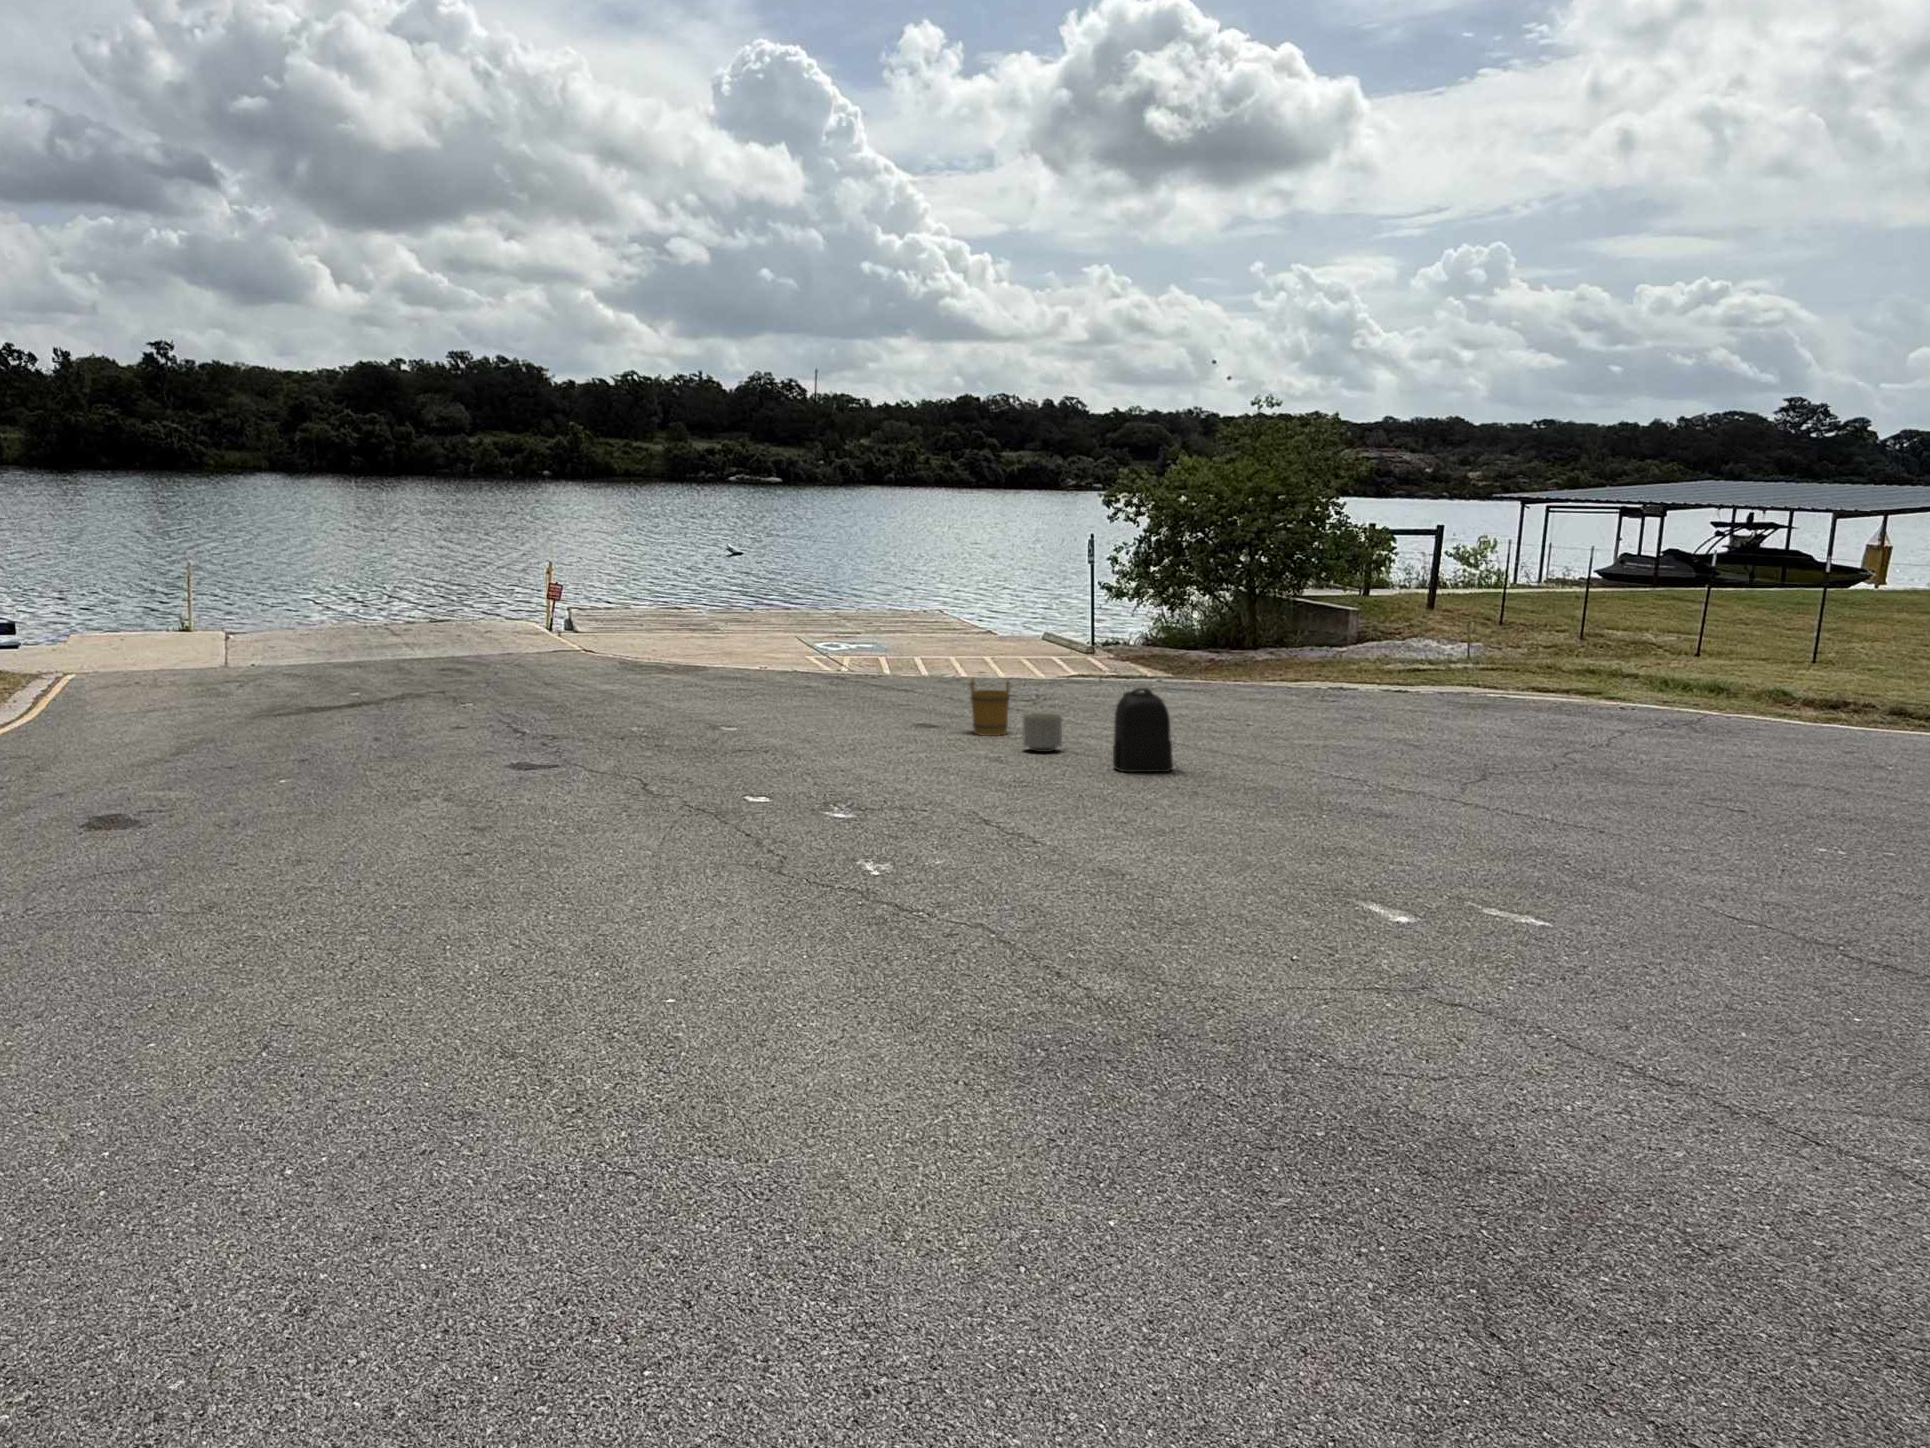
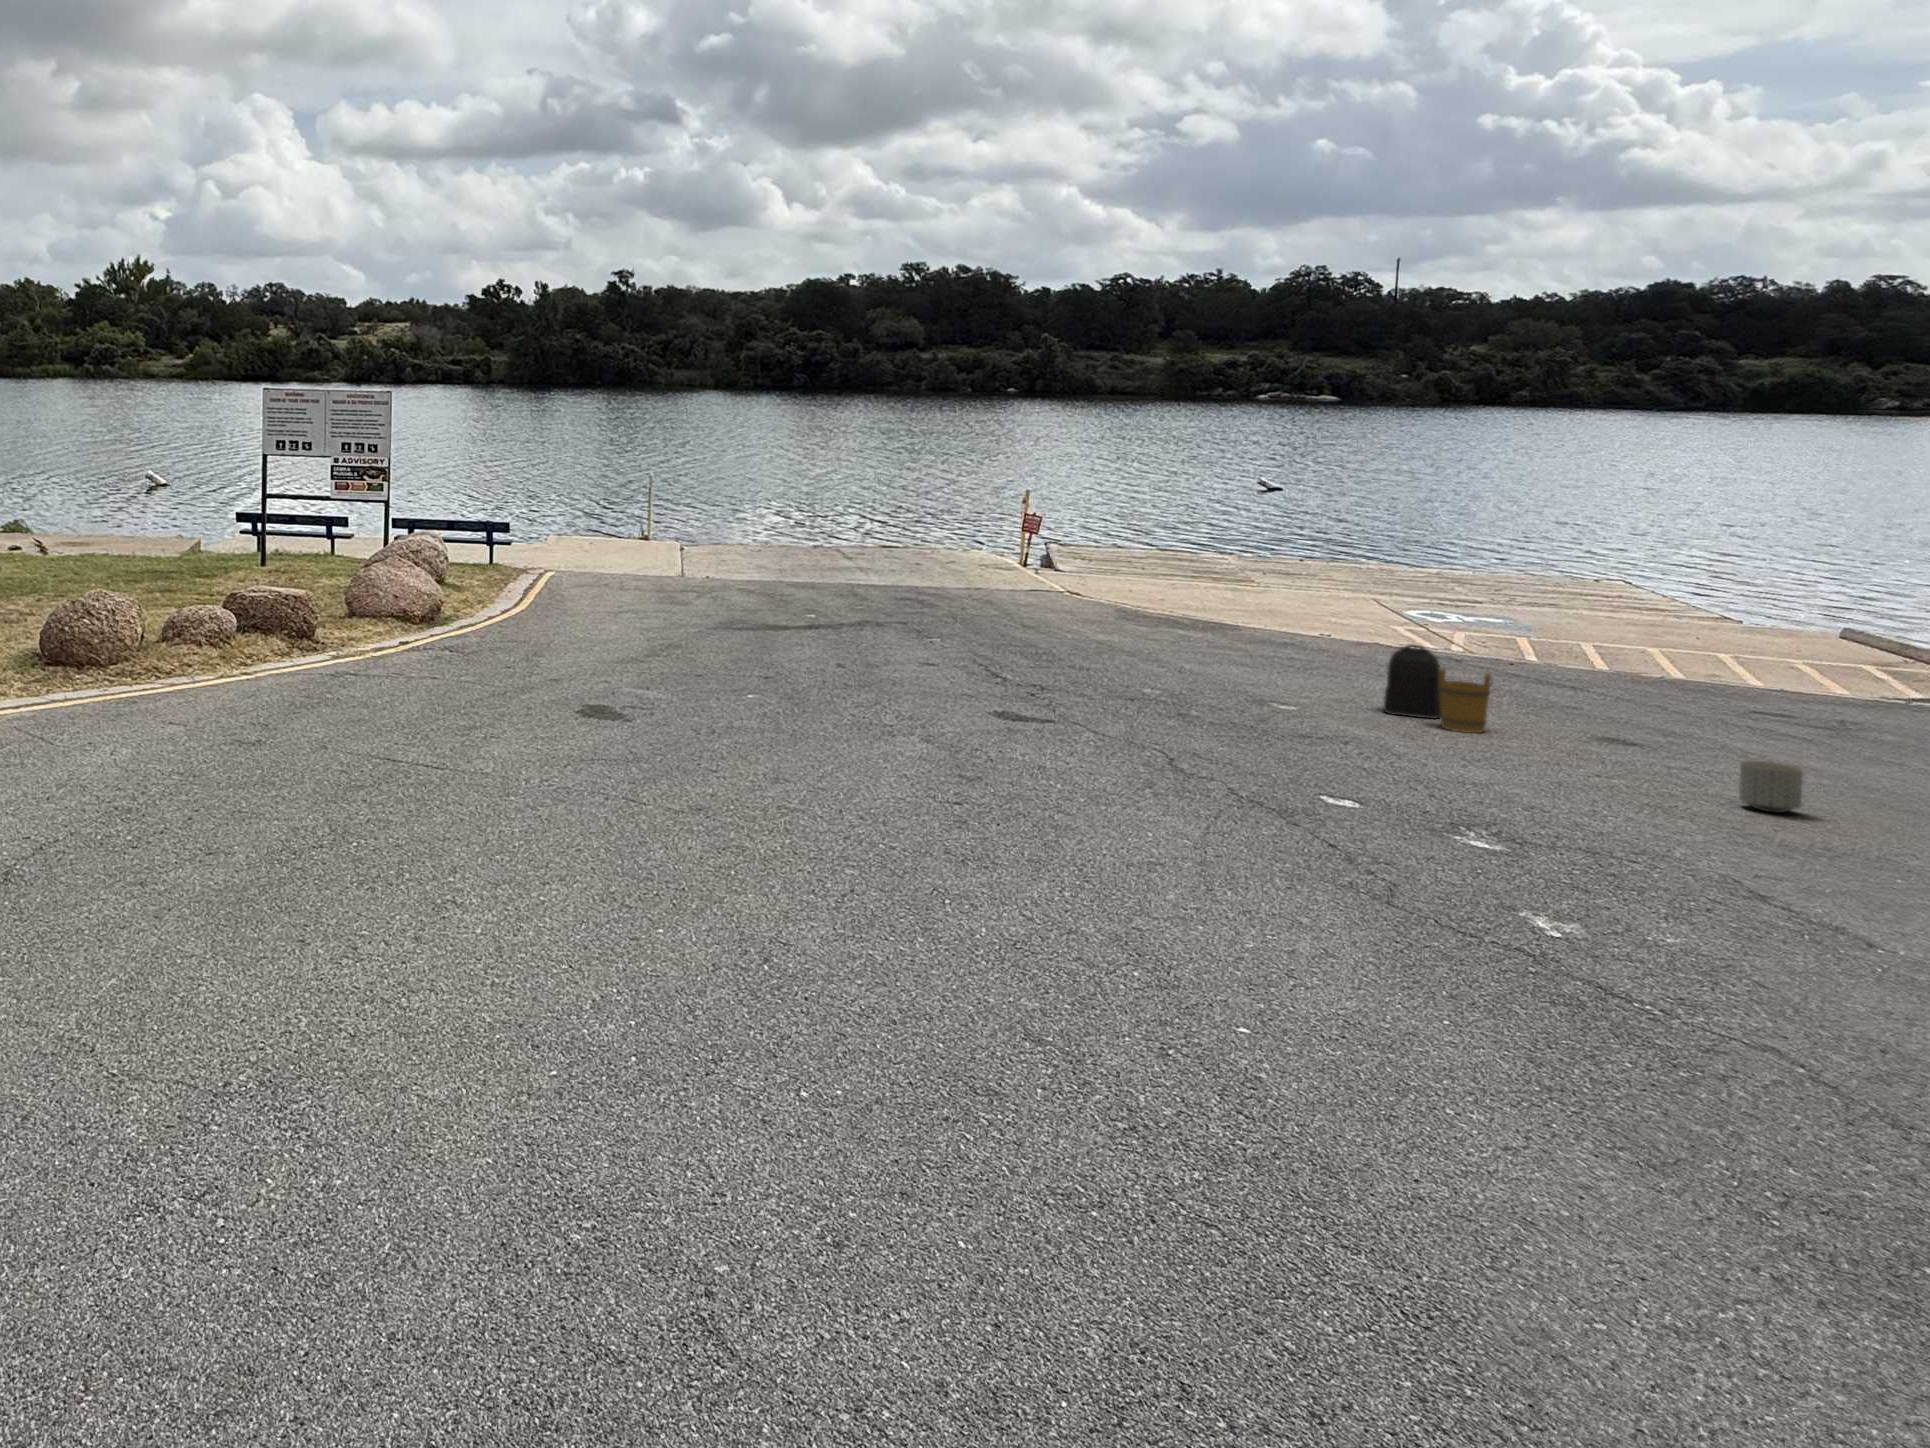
backpack: present [1113,688,1173,772] -> present [1384,645,1441,719]
planter: present [1023,713,1062,752] -> present [1739,761,1803,813]

